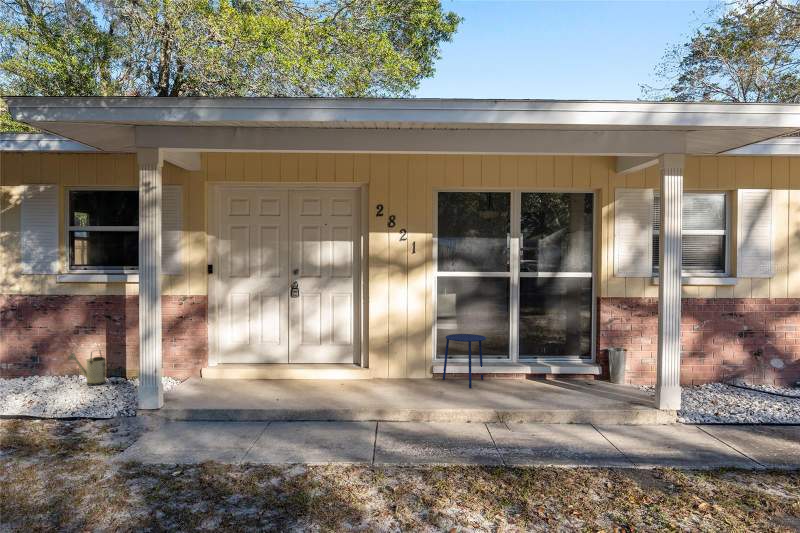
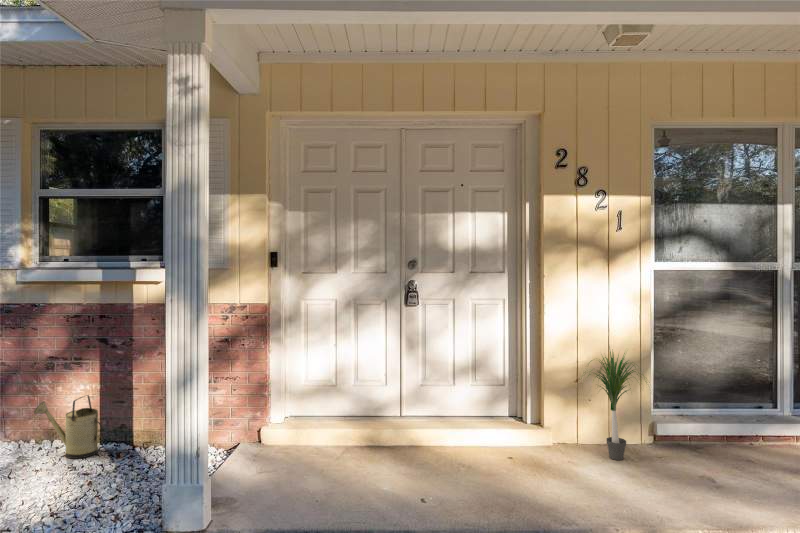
potted plant: none [379,320,422,387] -> present [588,351,641,460]
side table: present [443,334,486,388] -> none [672,364,759,463]

